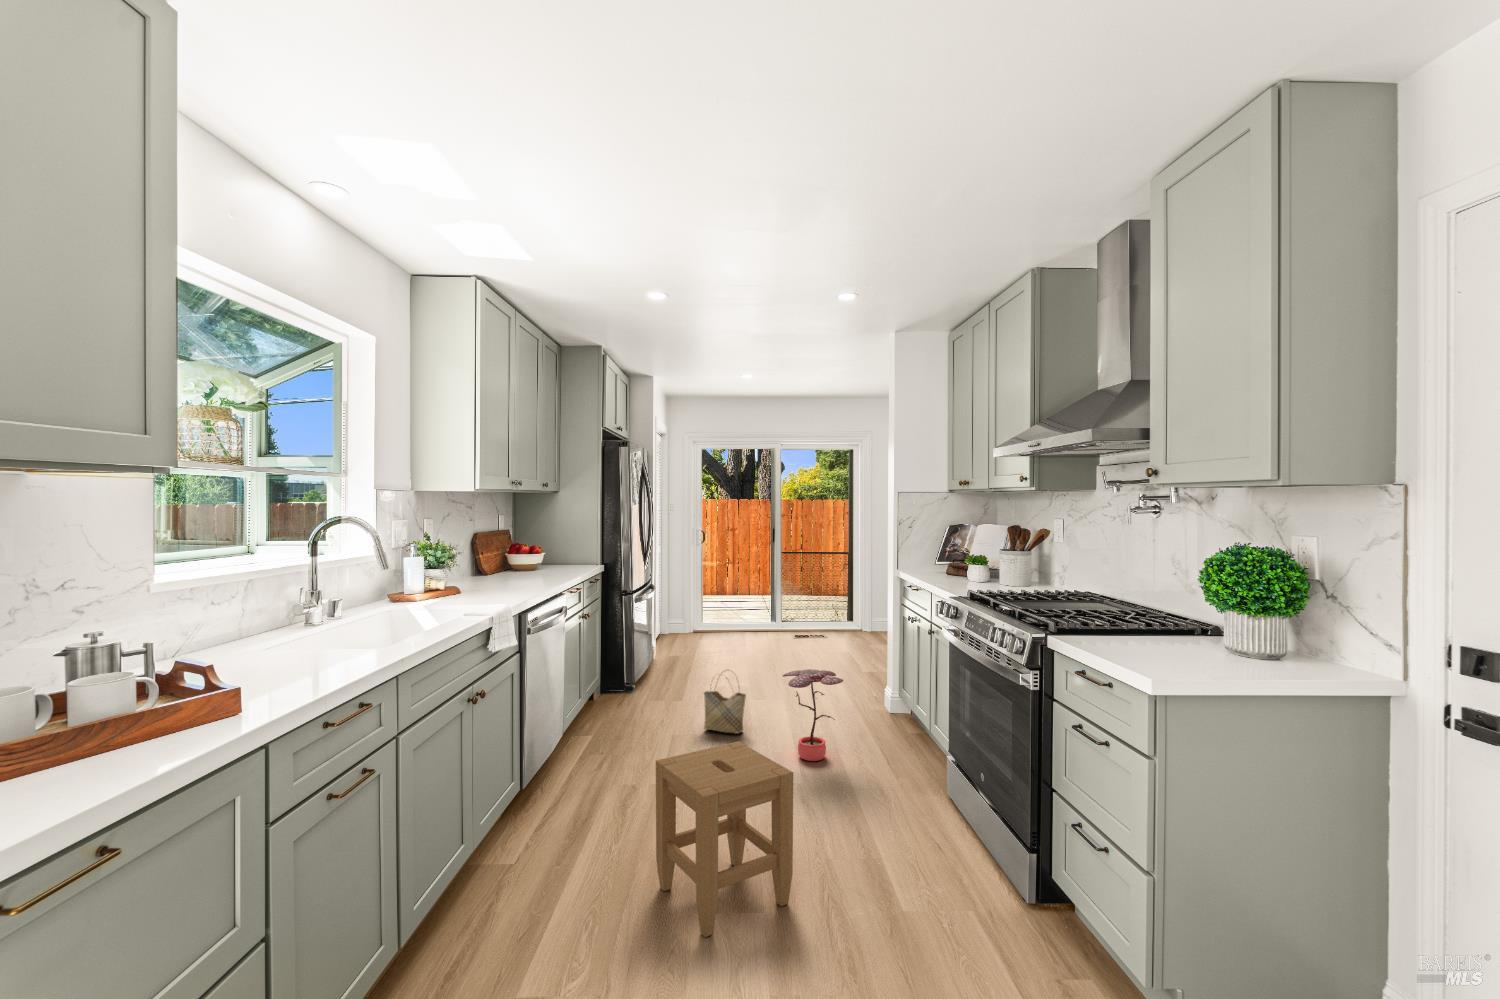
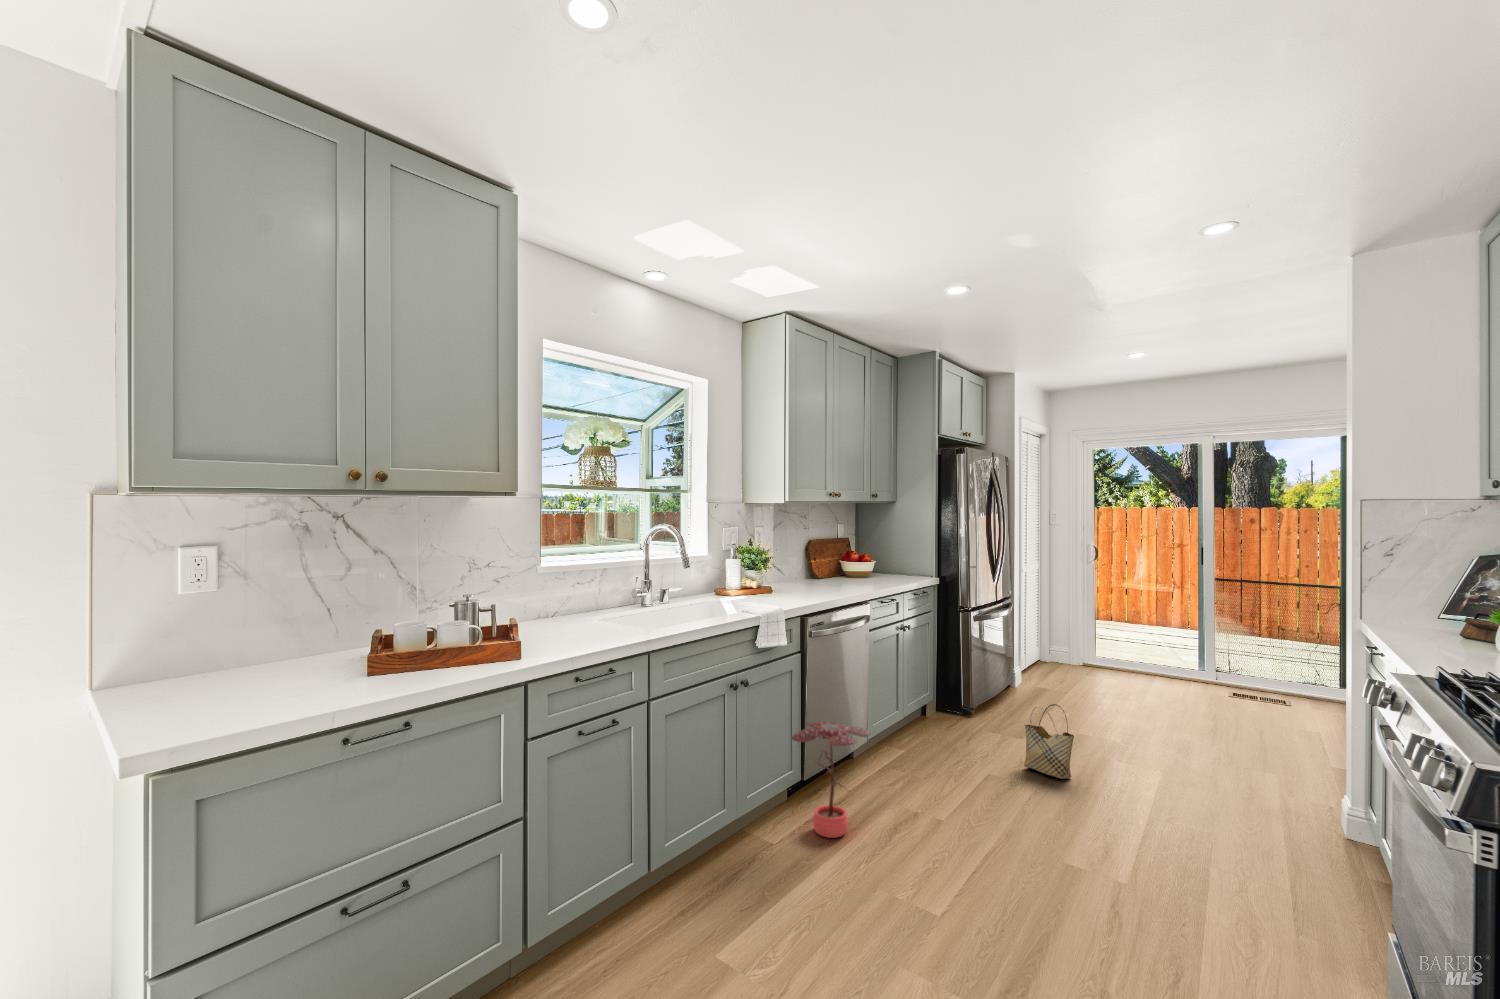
potted plant: present [783,669,843,761] -> present [791,721,870,838]
stool: present [656,741,793,937] -> none [879,770,1007,958]

